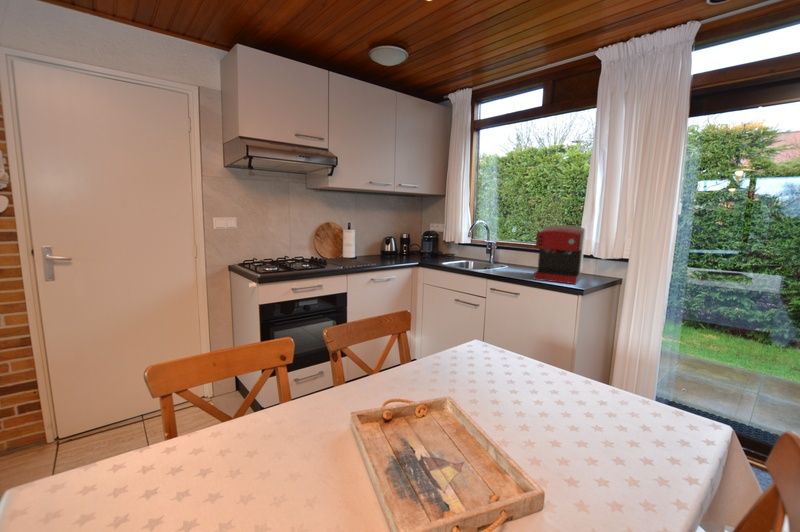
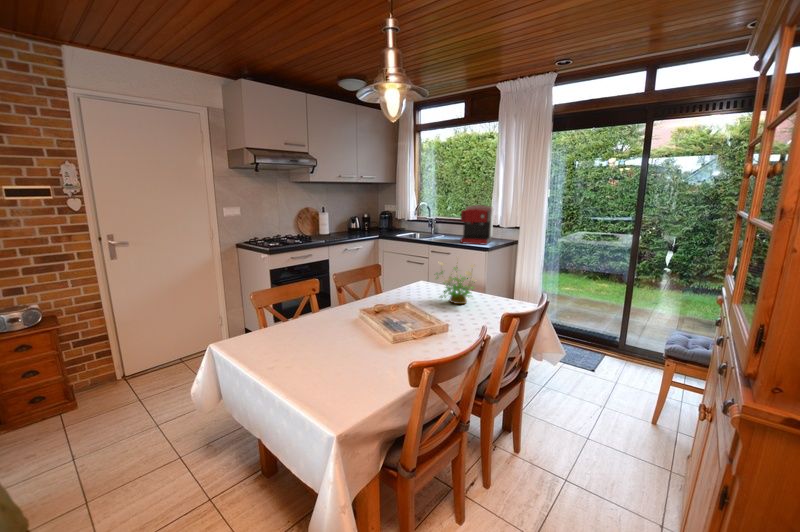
potted plant: none [500,318,597,416] -> present [437,263,476,304]

